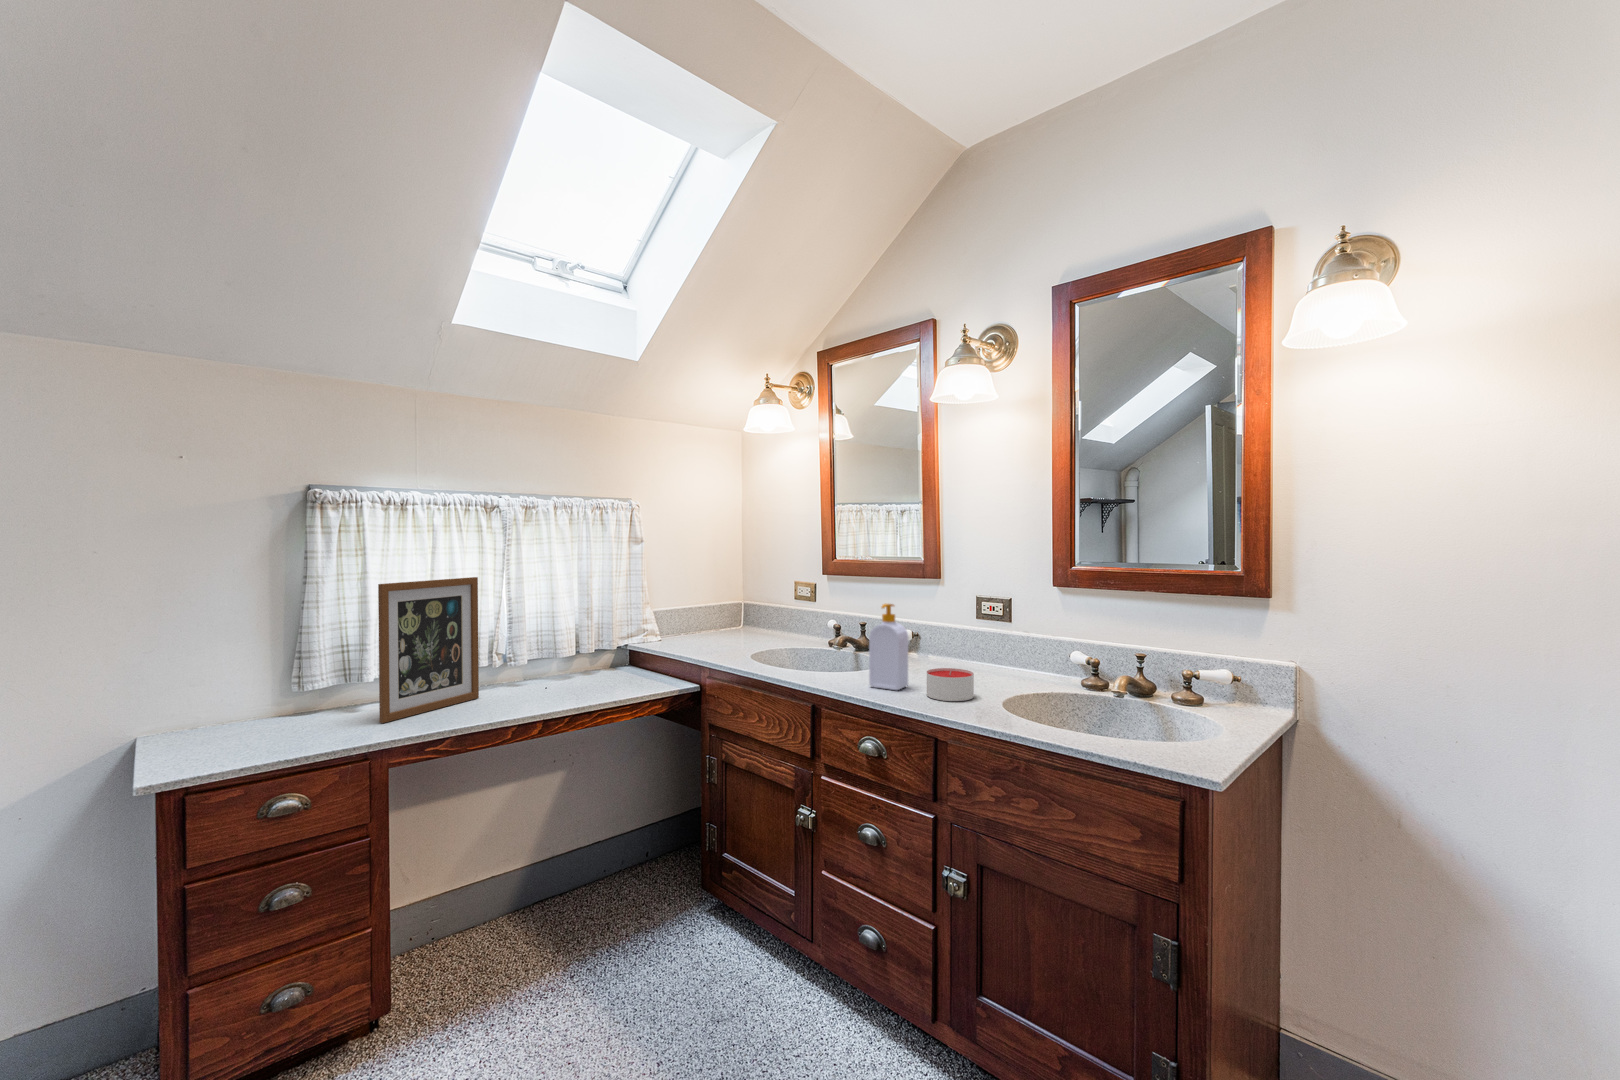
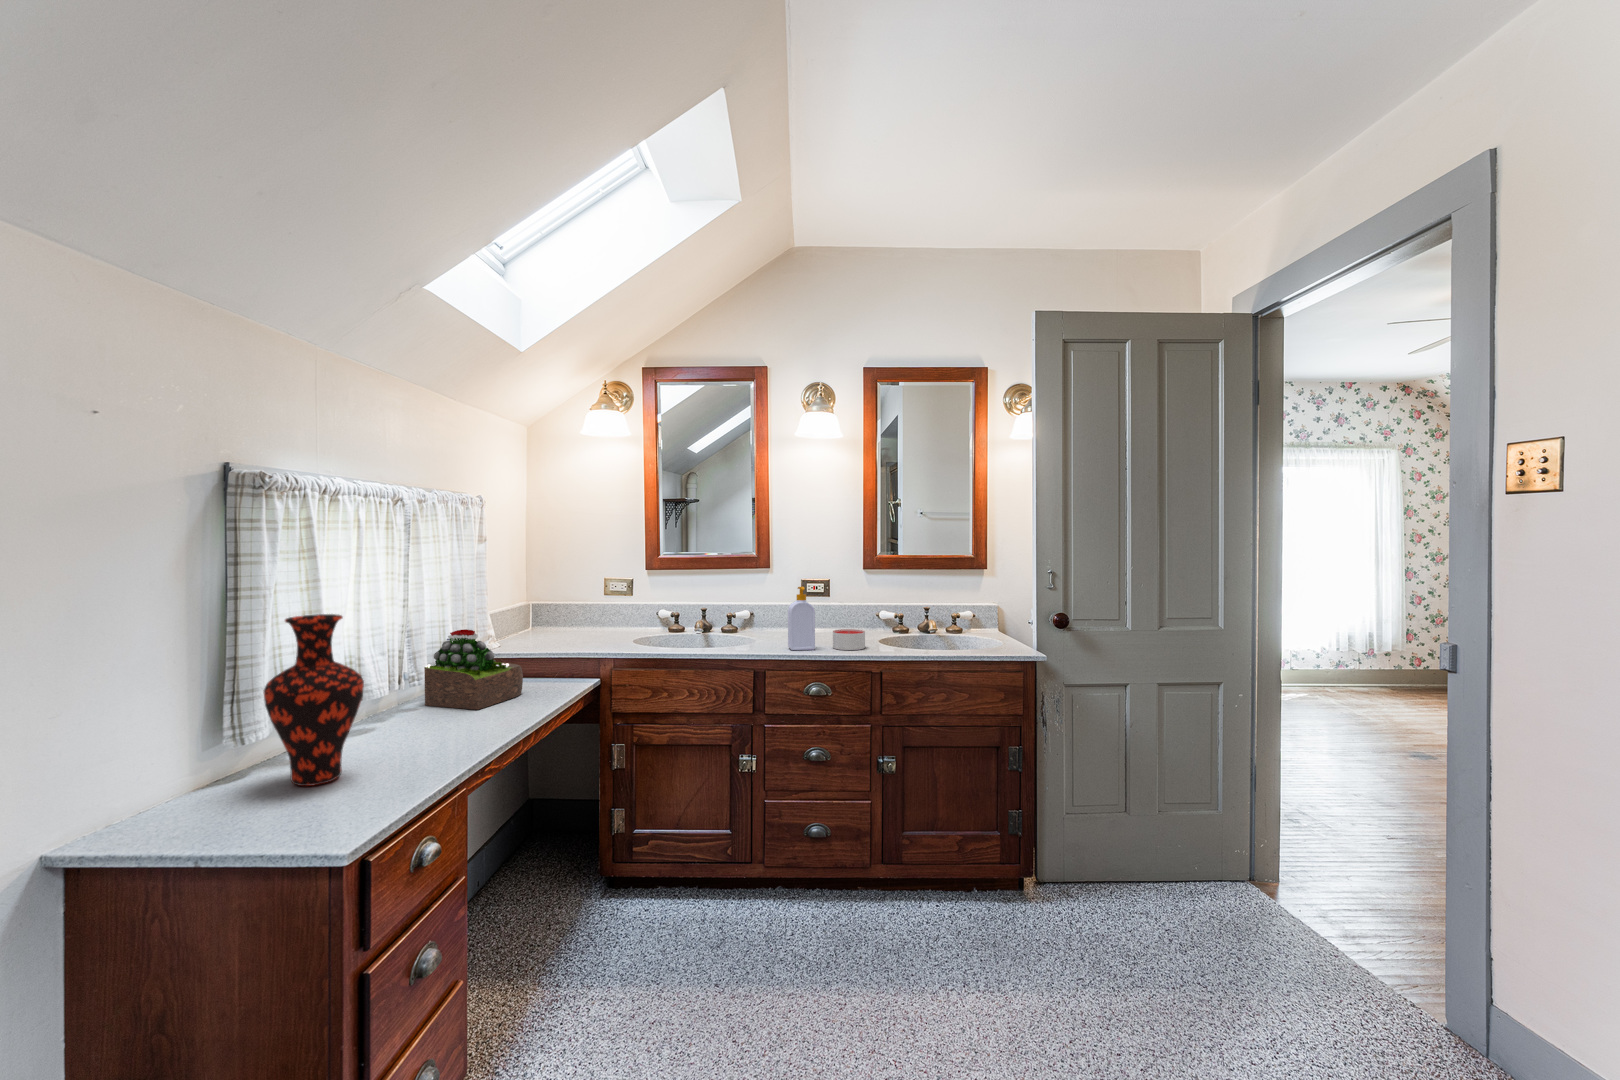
picture frame: present [378,577,479,723] -> none [379,586,408,755]
vase: none [253,596,339,737] -> present [264,614,364,786]
succulent plant: none [535,620,618,697] -> present [424,629,523,710]

